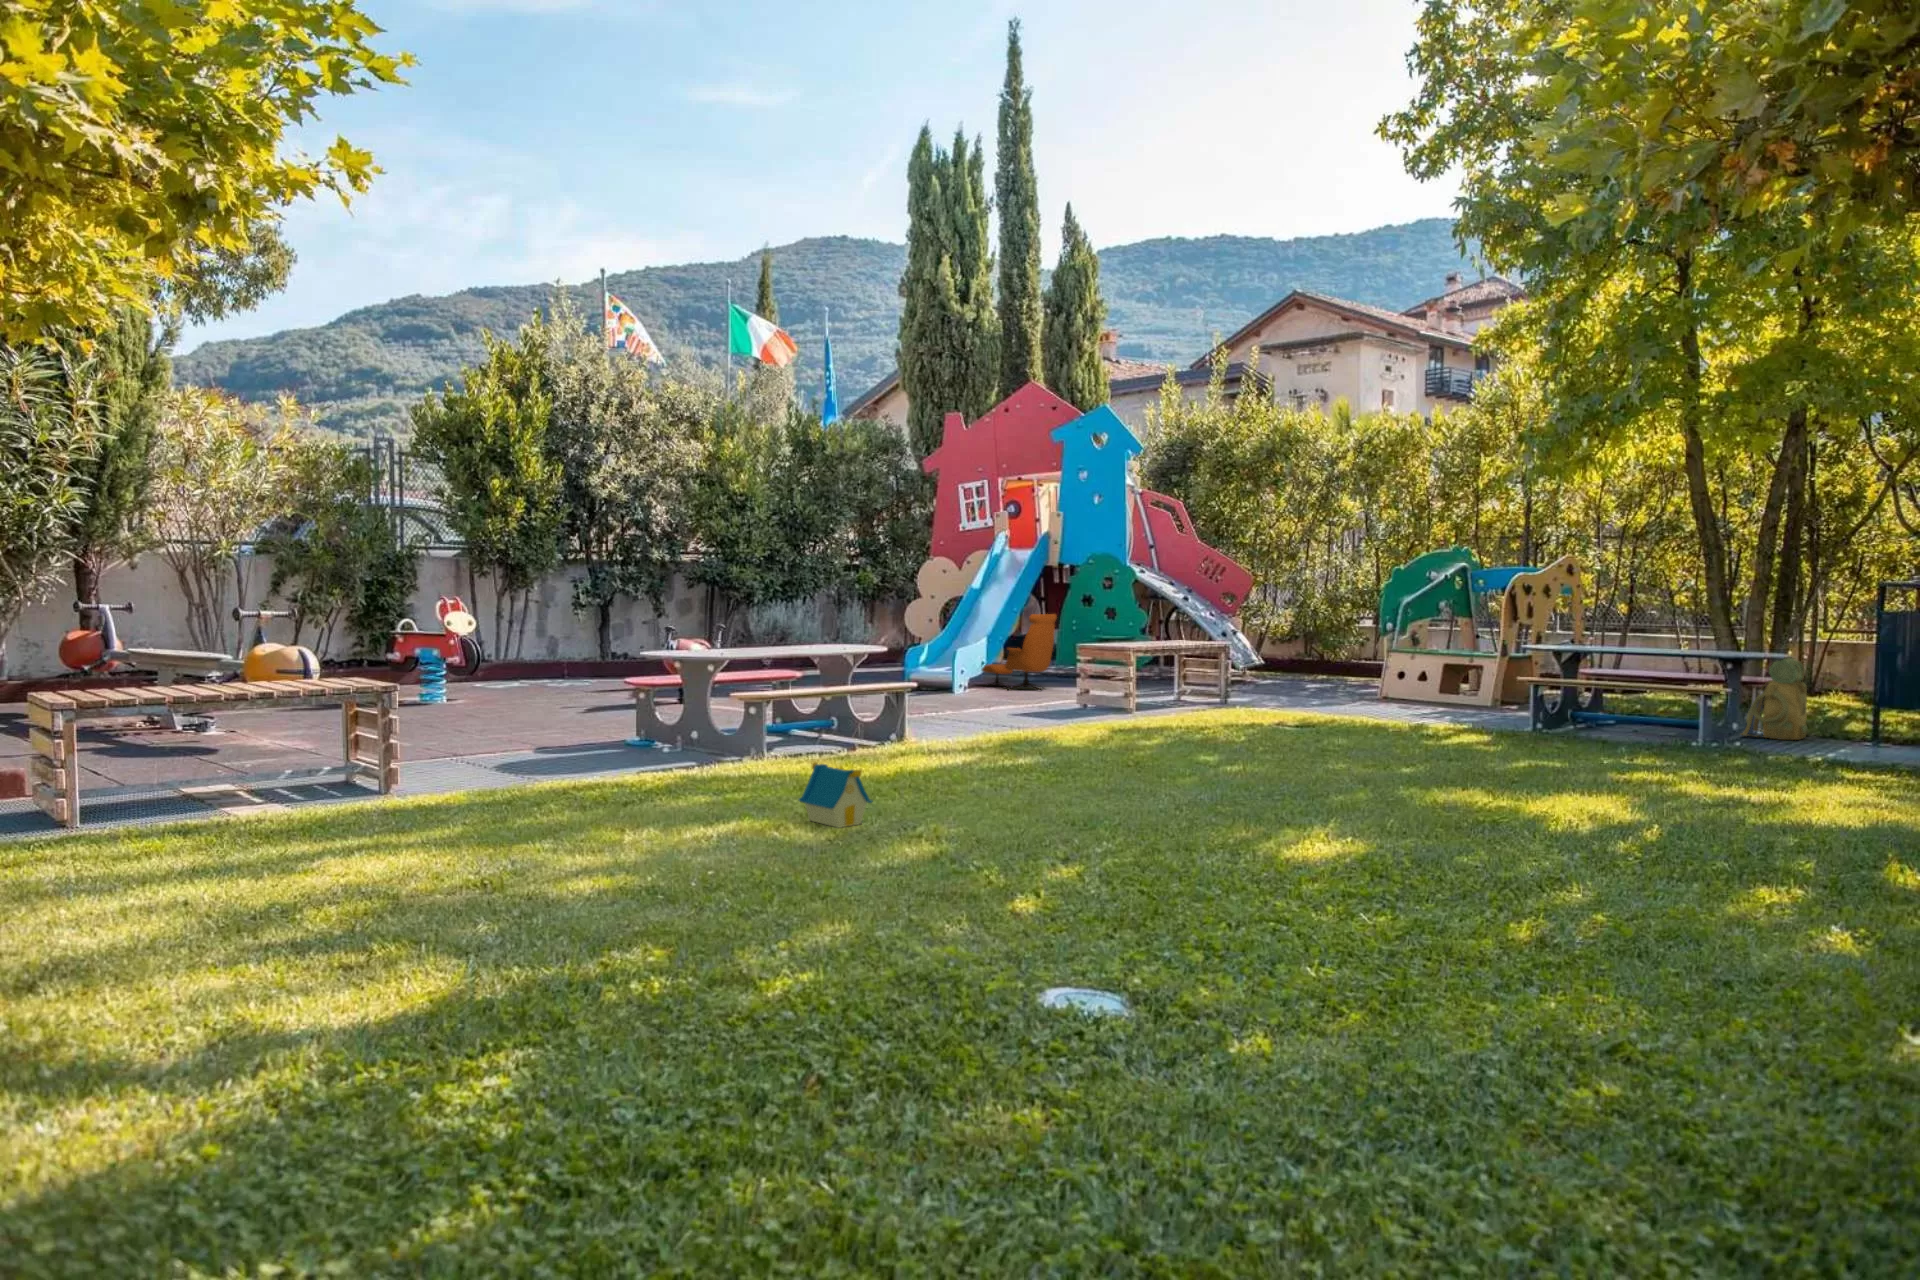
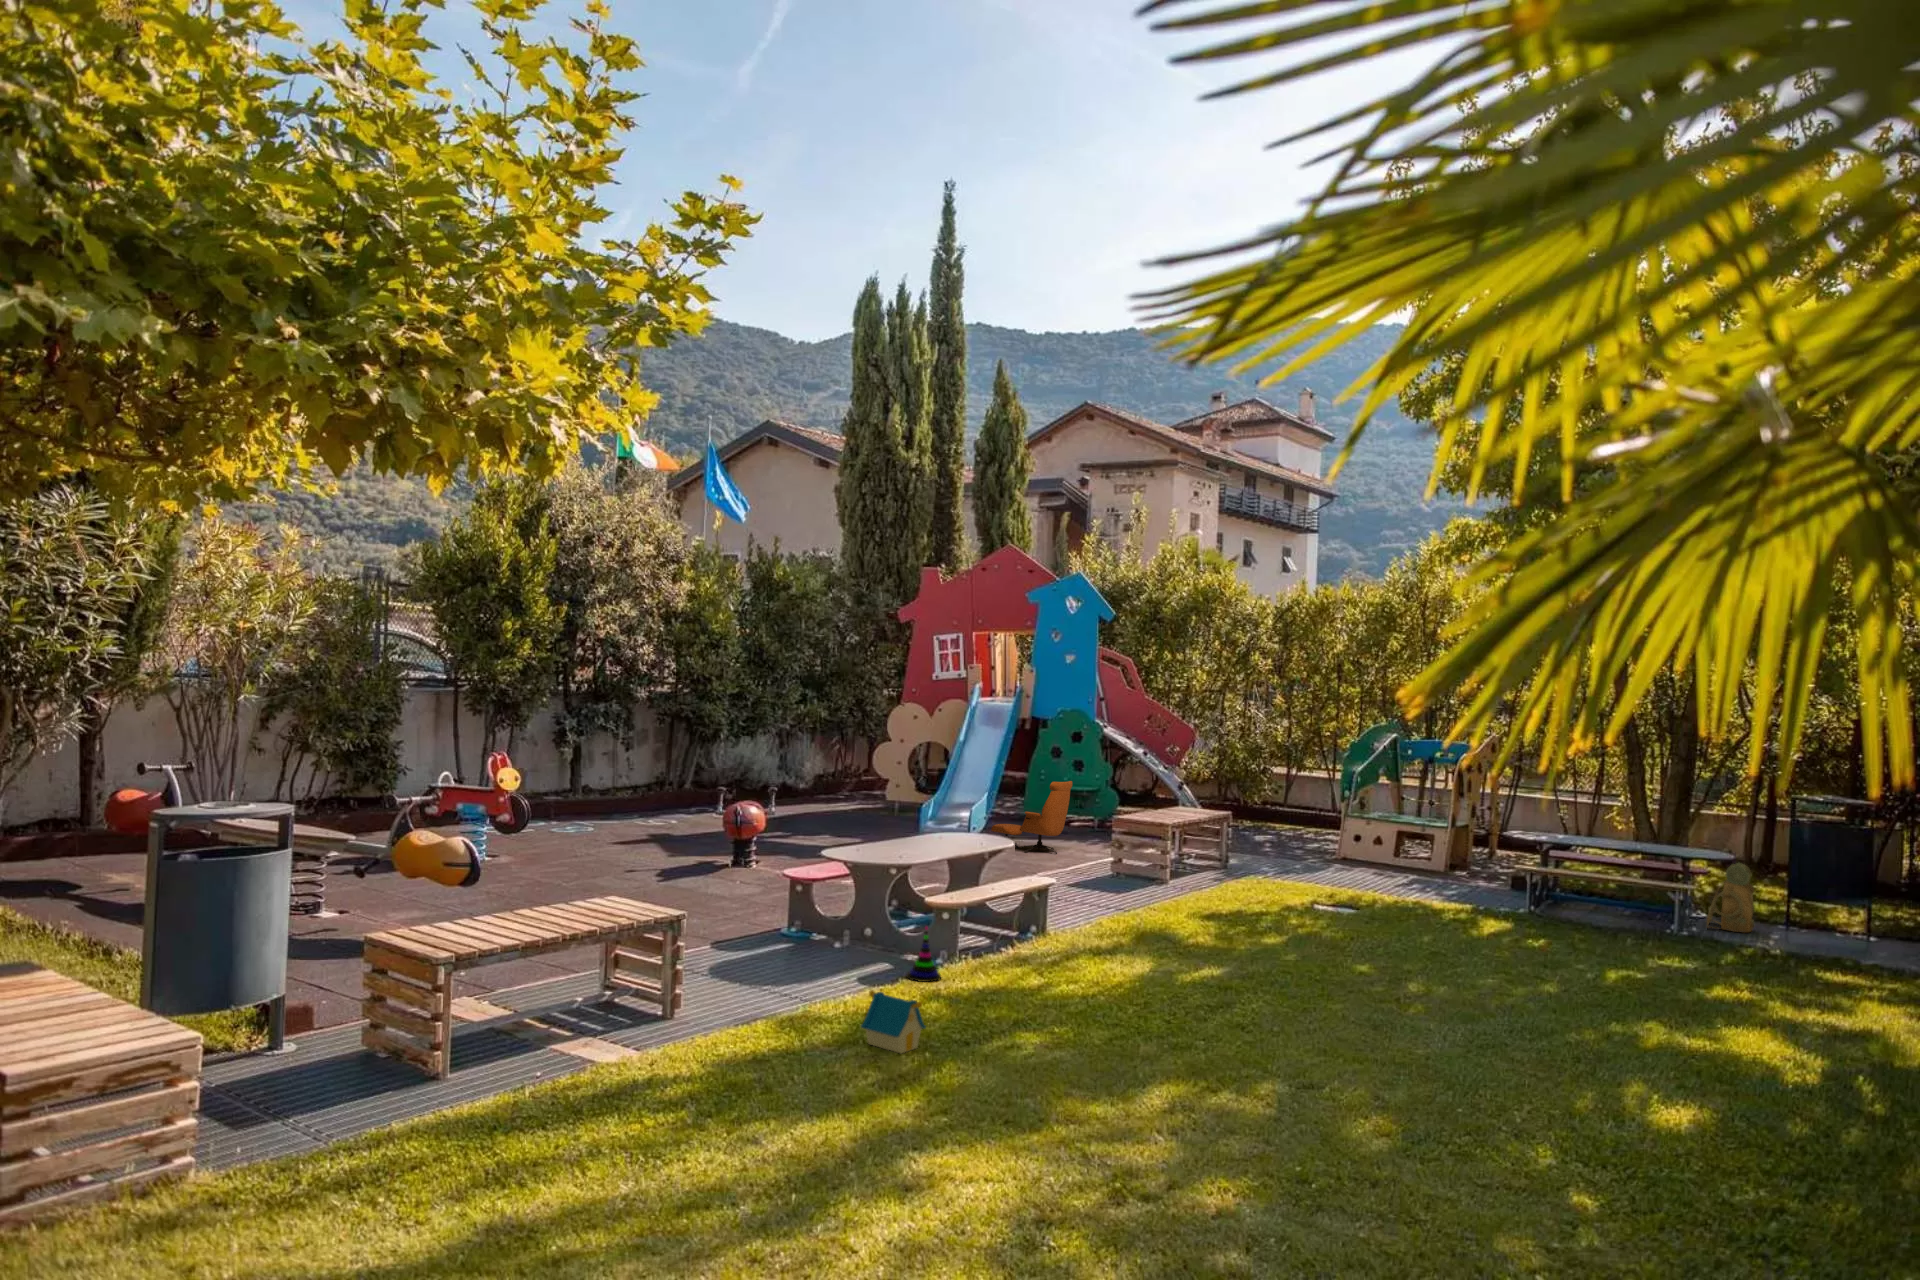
stacking toy: none [675,714,714,772] -> present [907,927,941,982]
toy house: present [799,762,873,828] -> present [861,990,926,1053]

